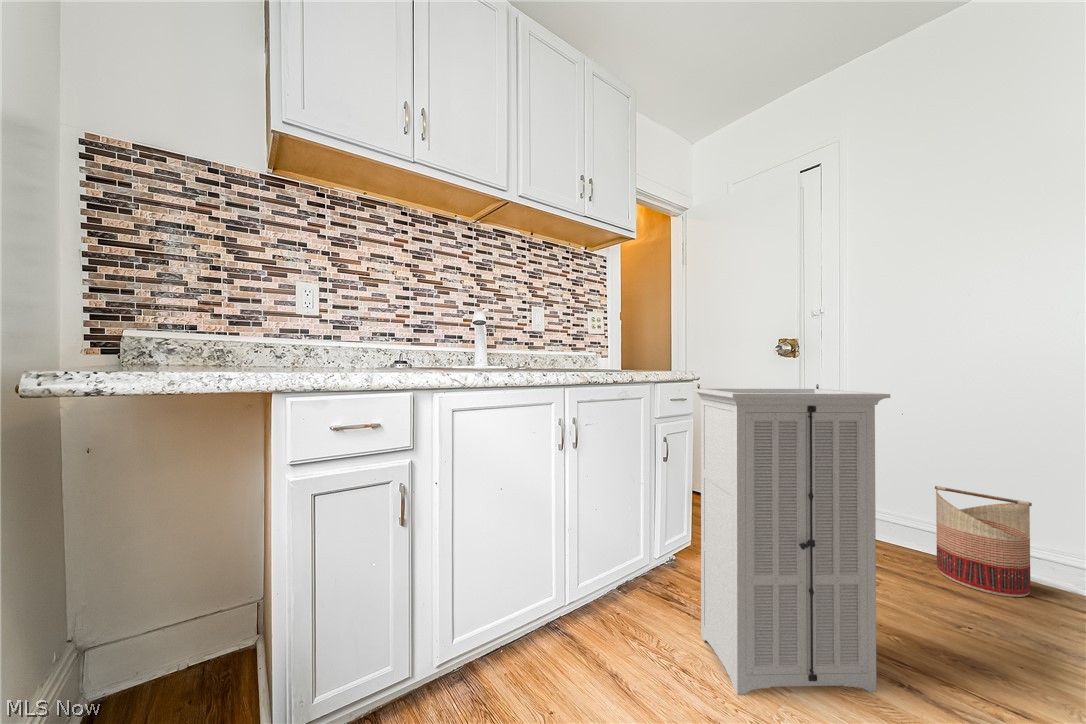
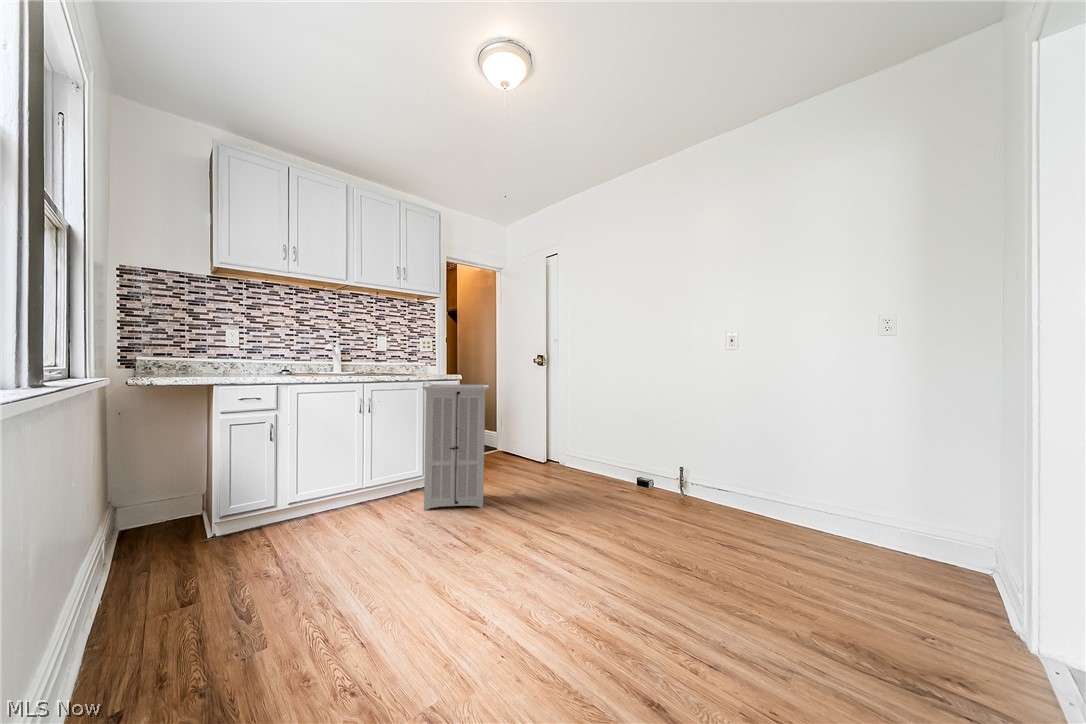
basket: present [935,486,1032,597] -> none [579,434,610,483]

